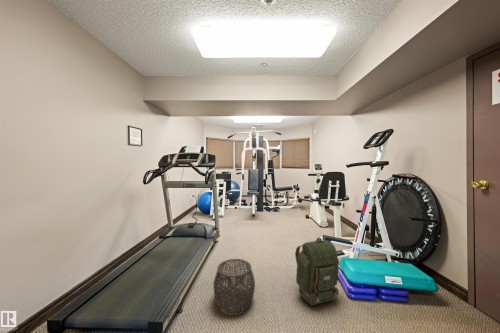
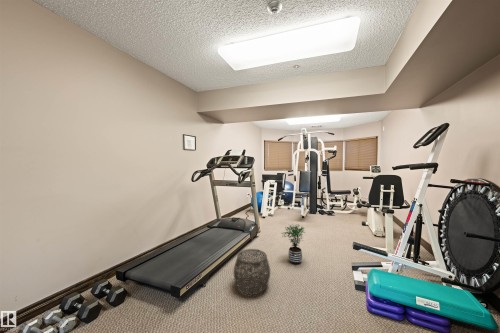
potted plant: none [252,224,278,266] -> present [282,225,305,264]
backpack: present [295,239,339,305] -> none [311,242,358,309]

